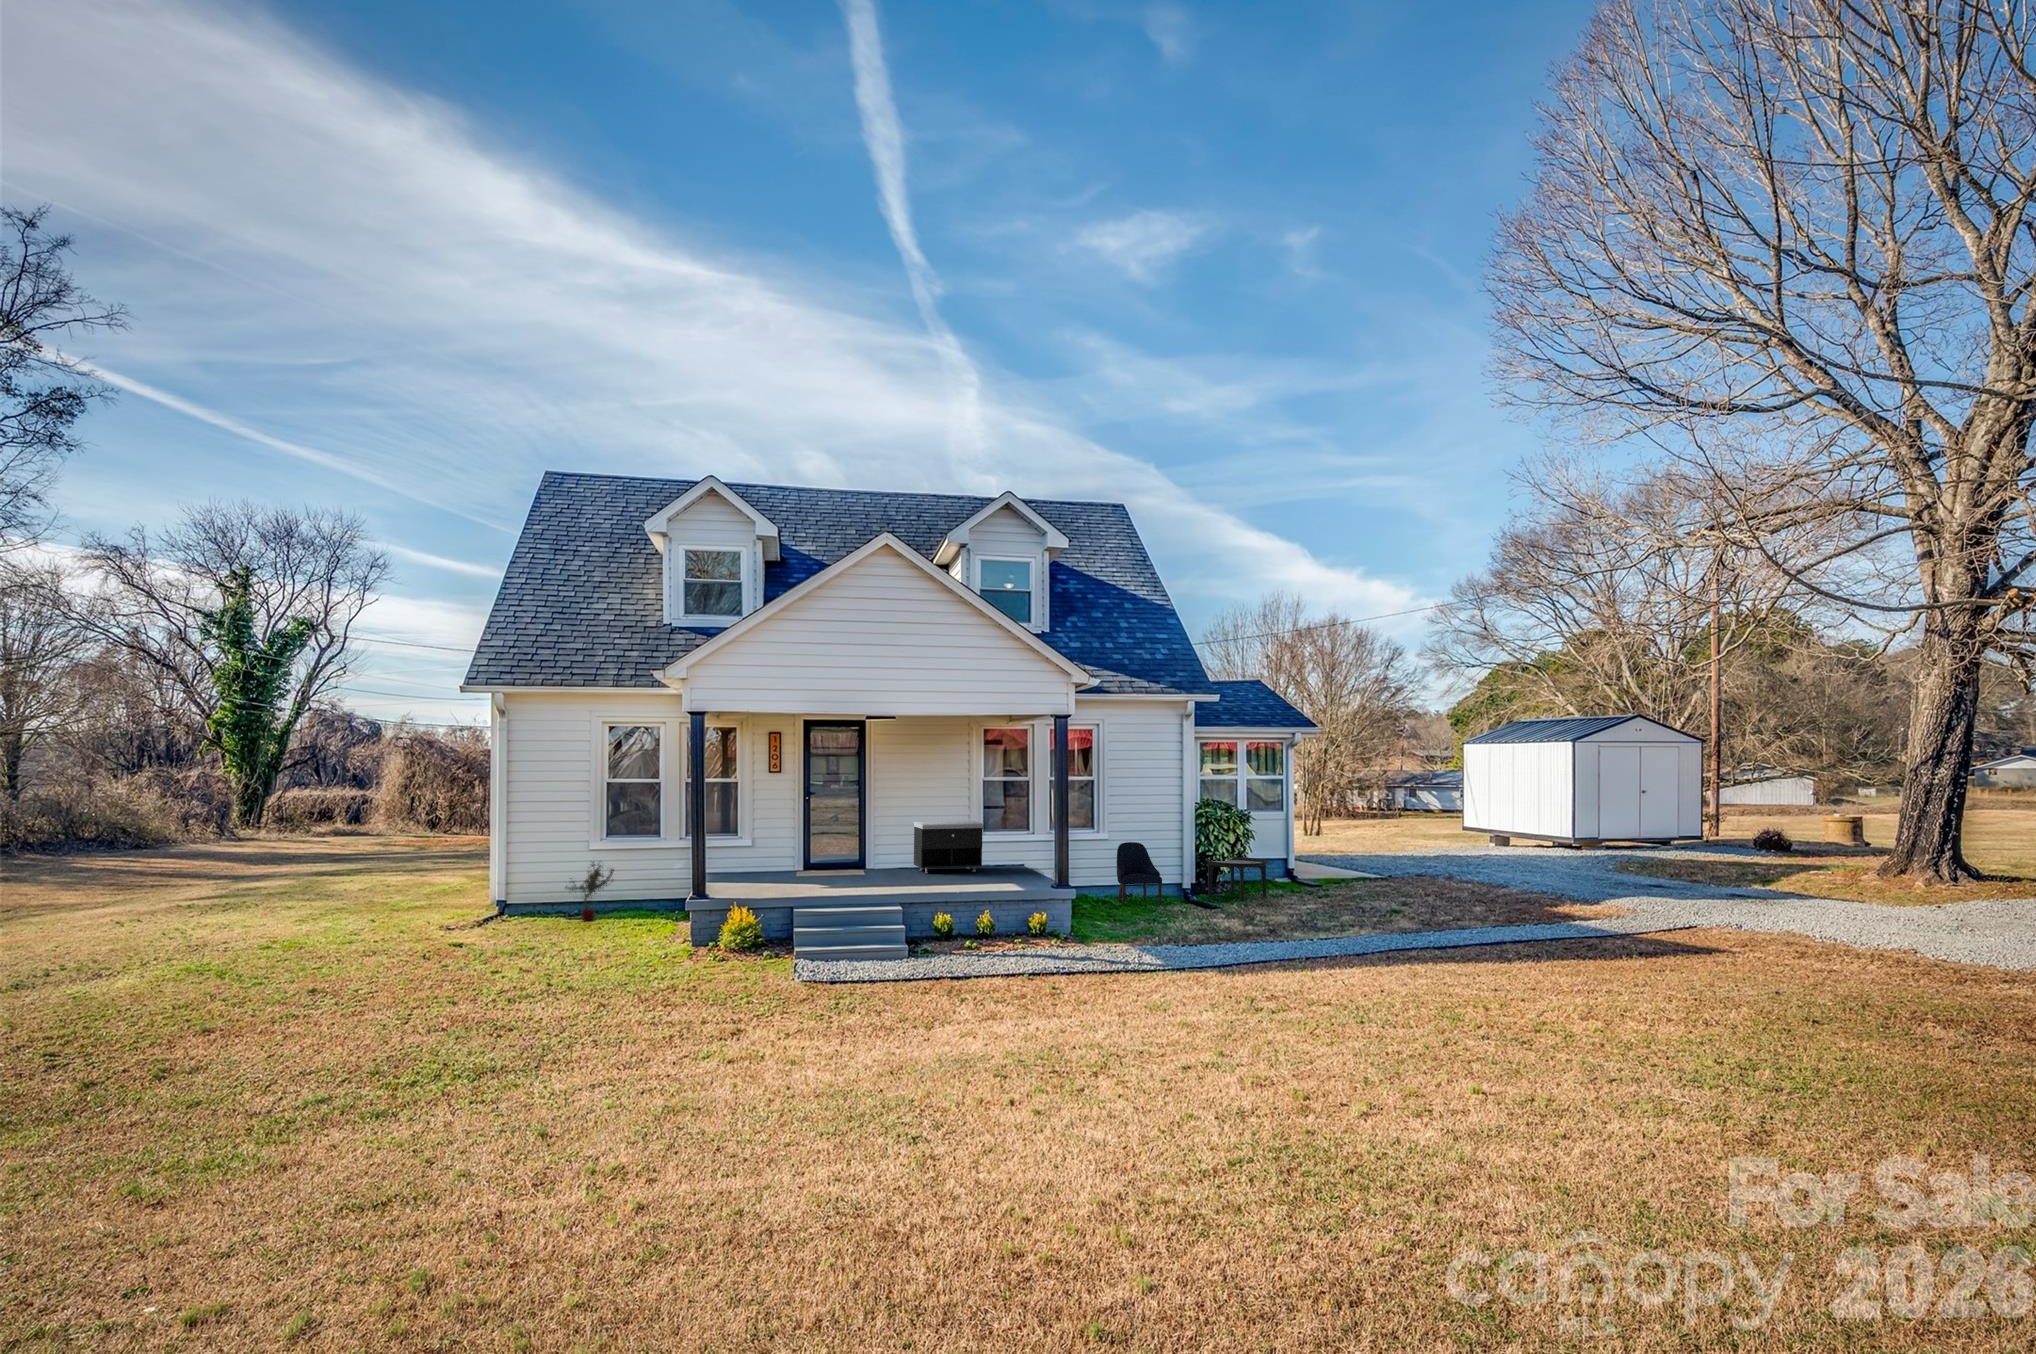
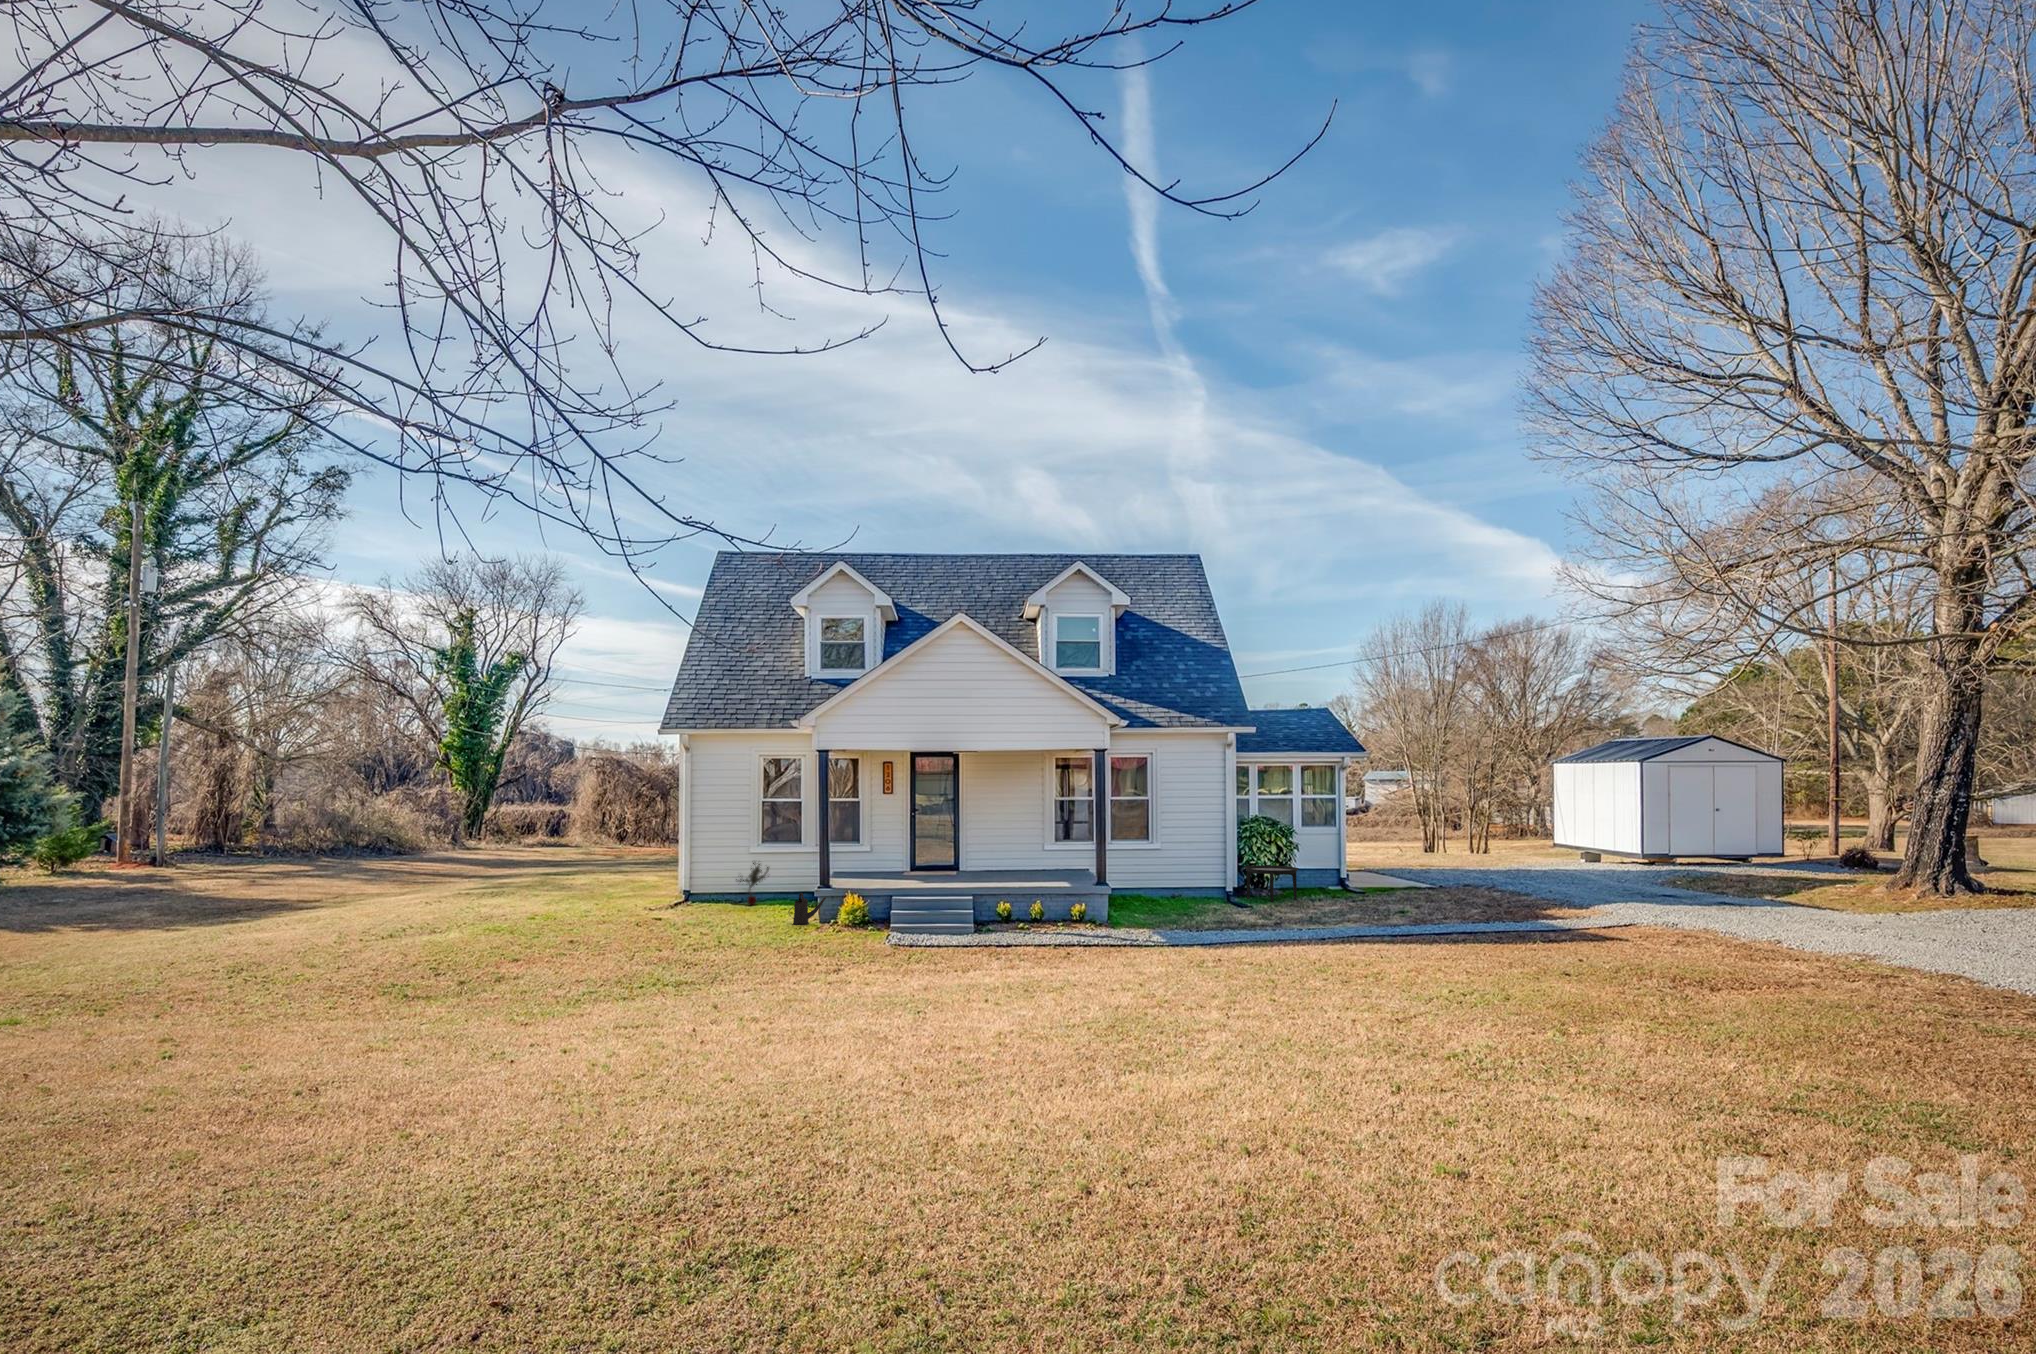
storage bench: present [914,821,983,873] -> none [996,833,1049,874]
chair: present [1117,842,1162,906] -> none [1164,851,1201,903]
watering can: none [641,908,696,954] -> present [788,893,826,925]

